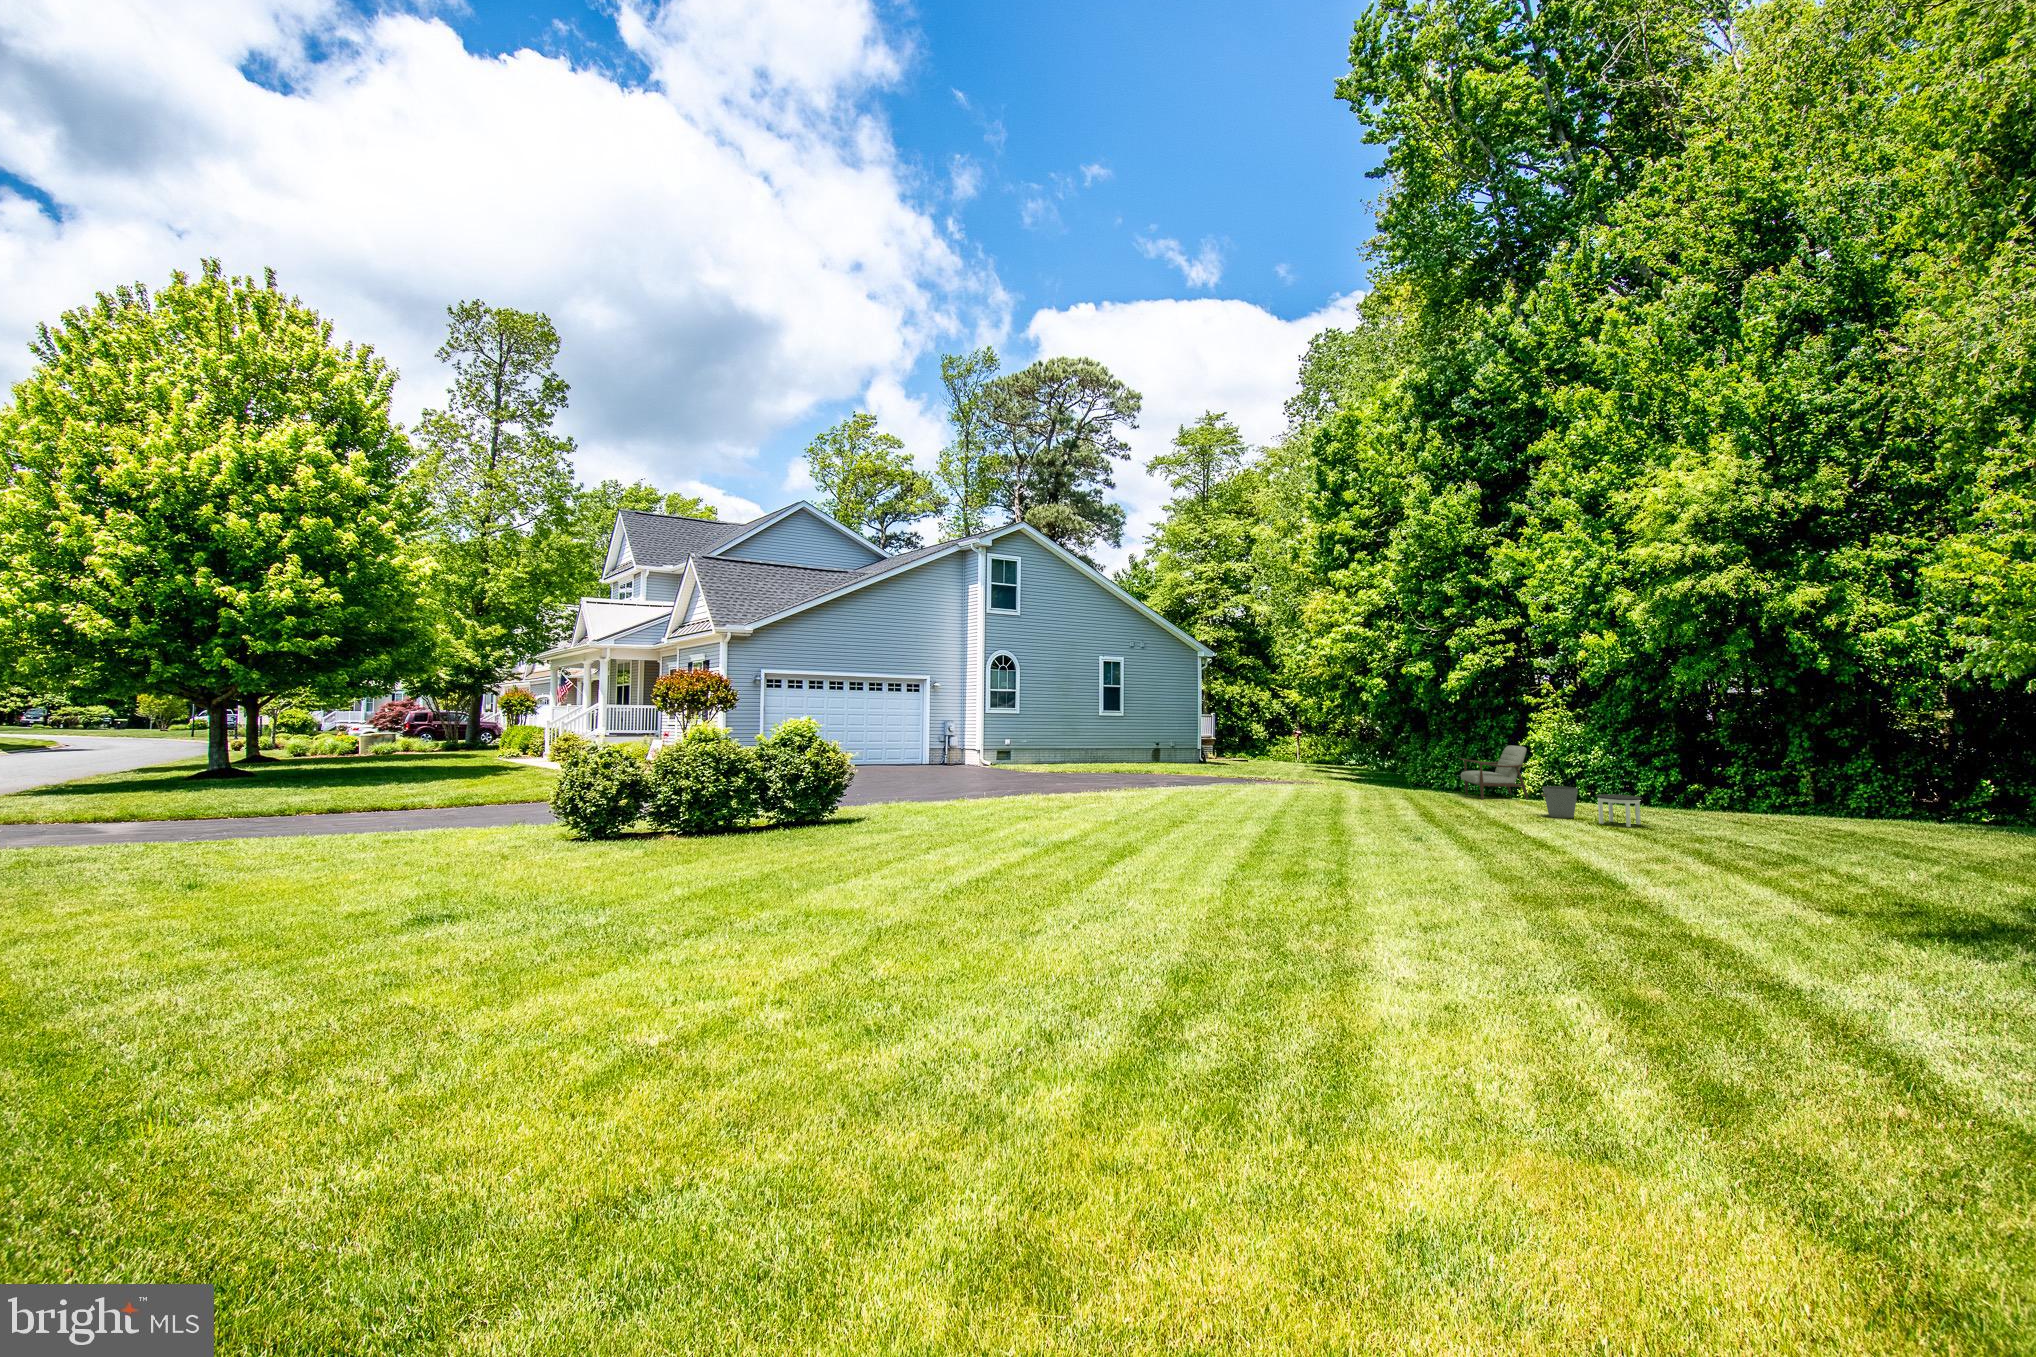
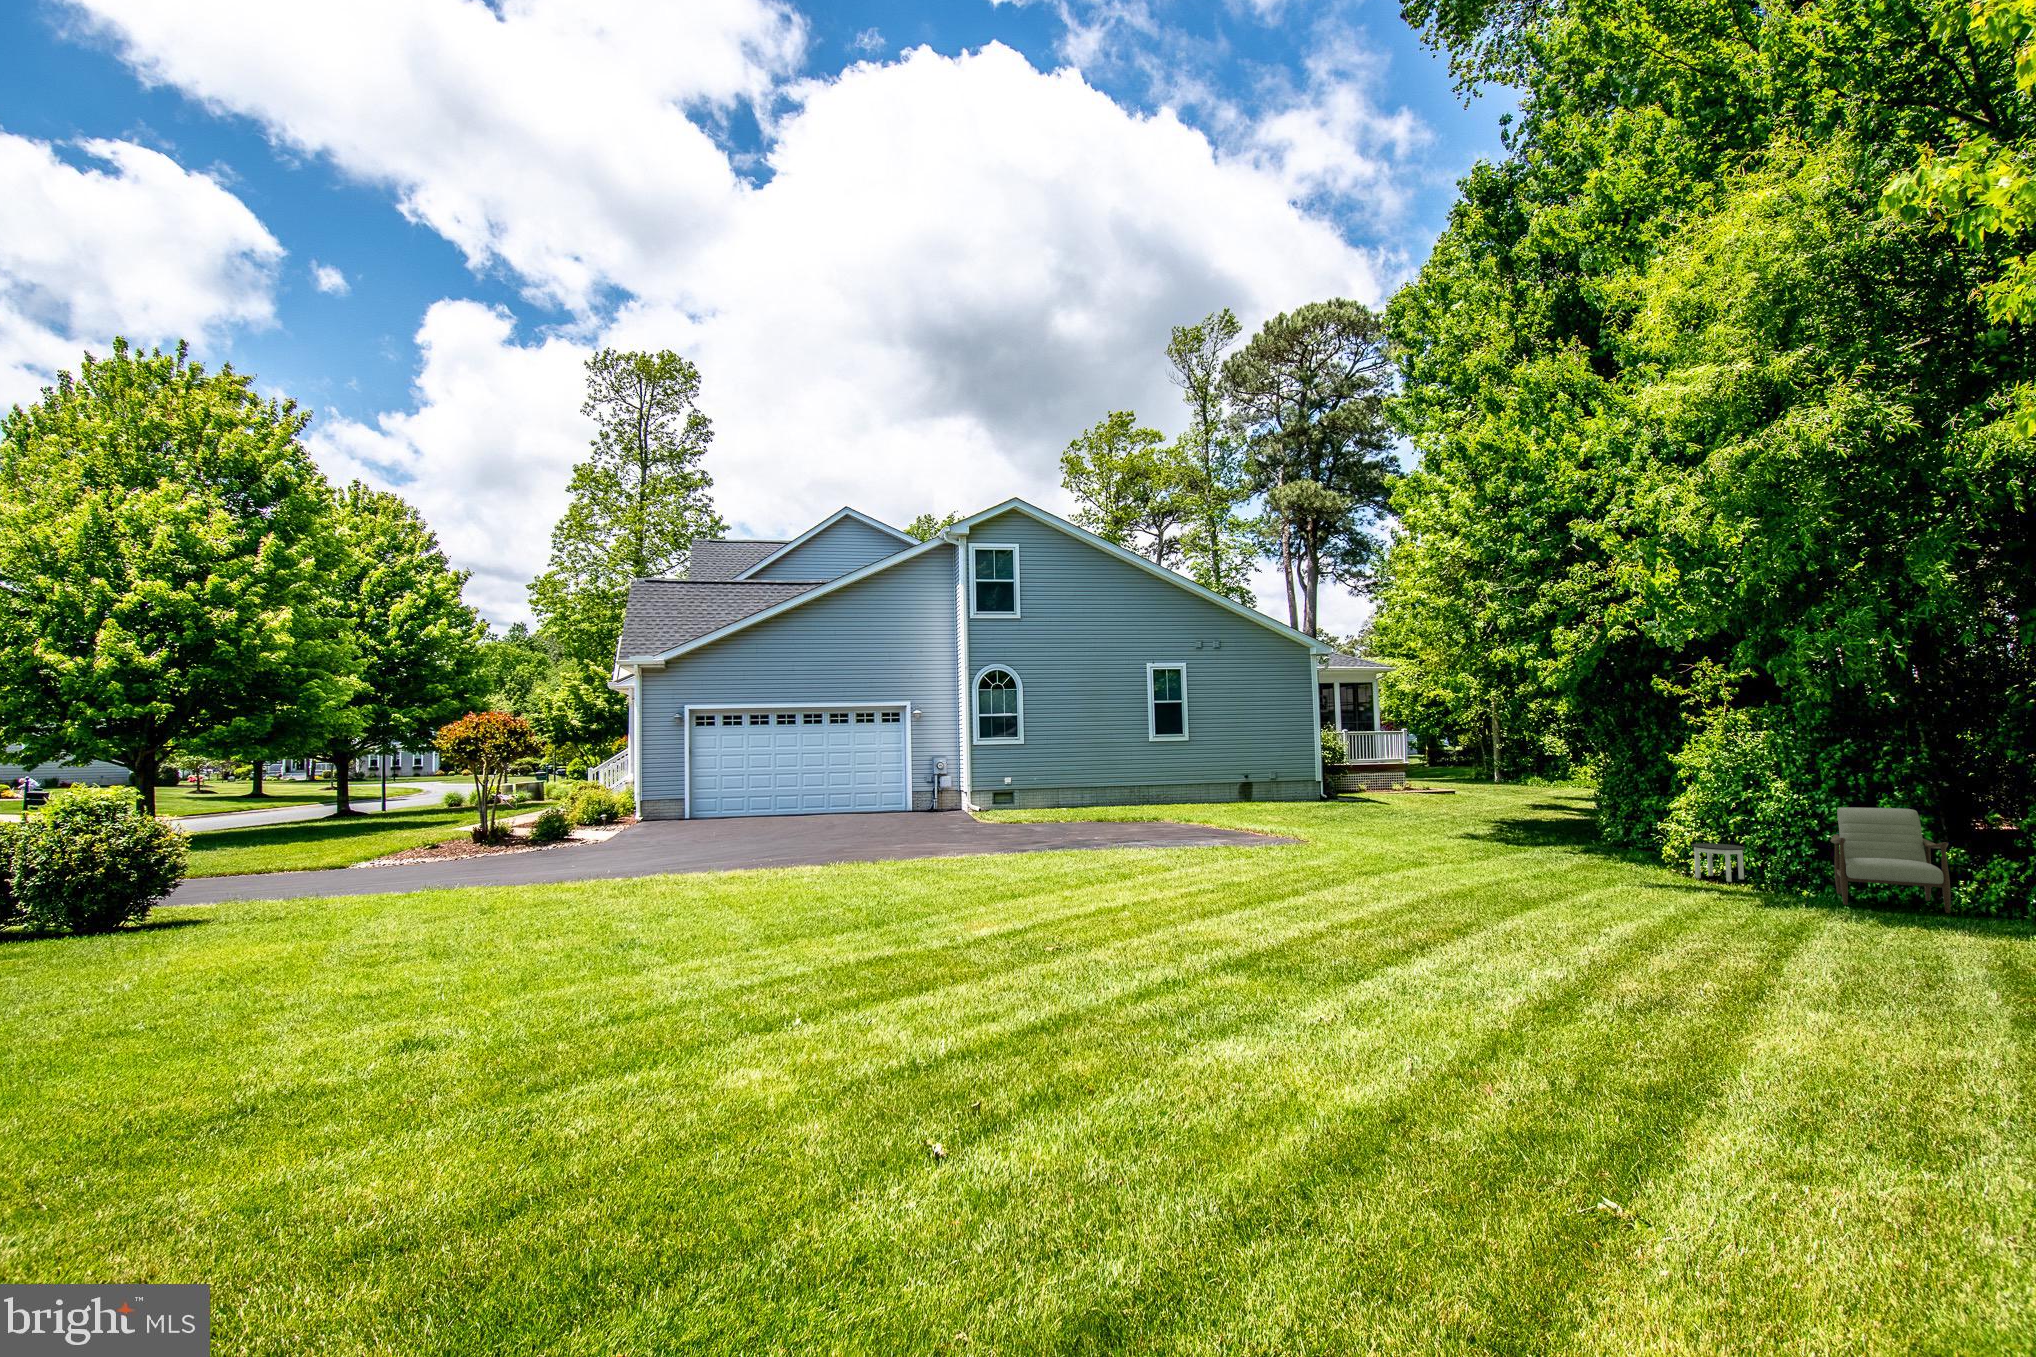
chair: present [1459,745,1529,800] -> present [1831,807,1951,913]
bucket: present [1541,786,1578,818] -> none [1630,833,1673,871]

